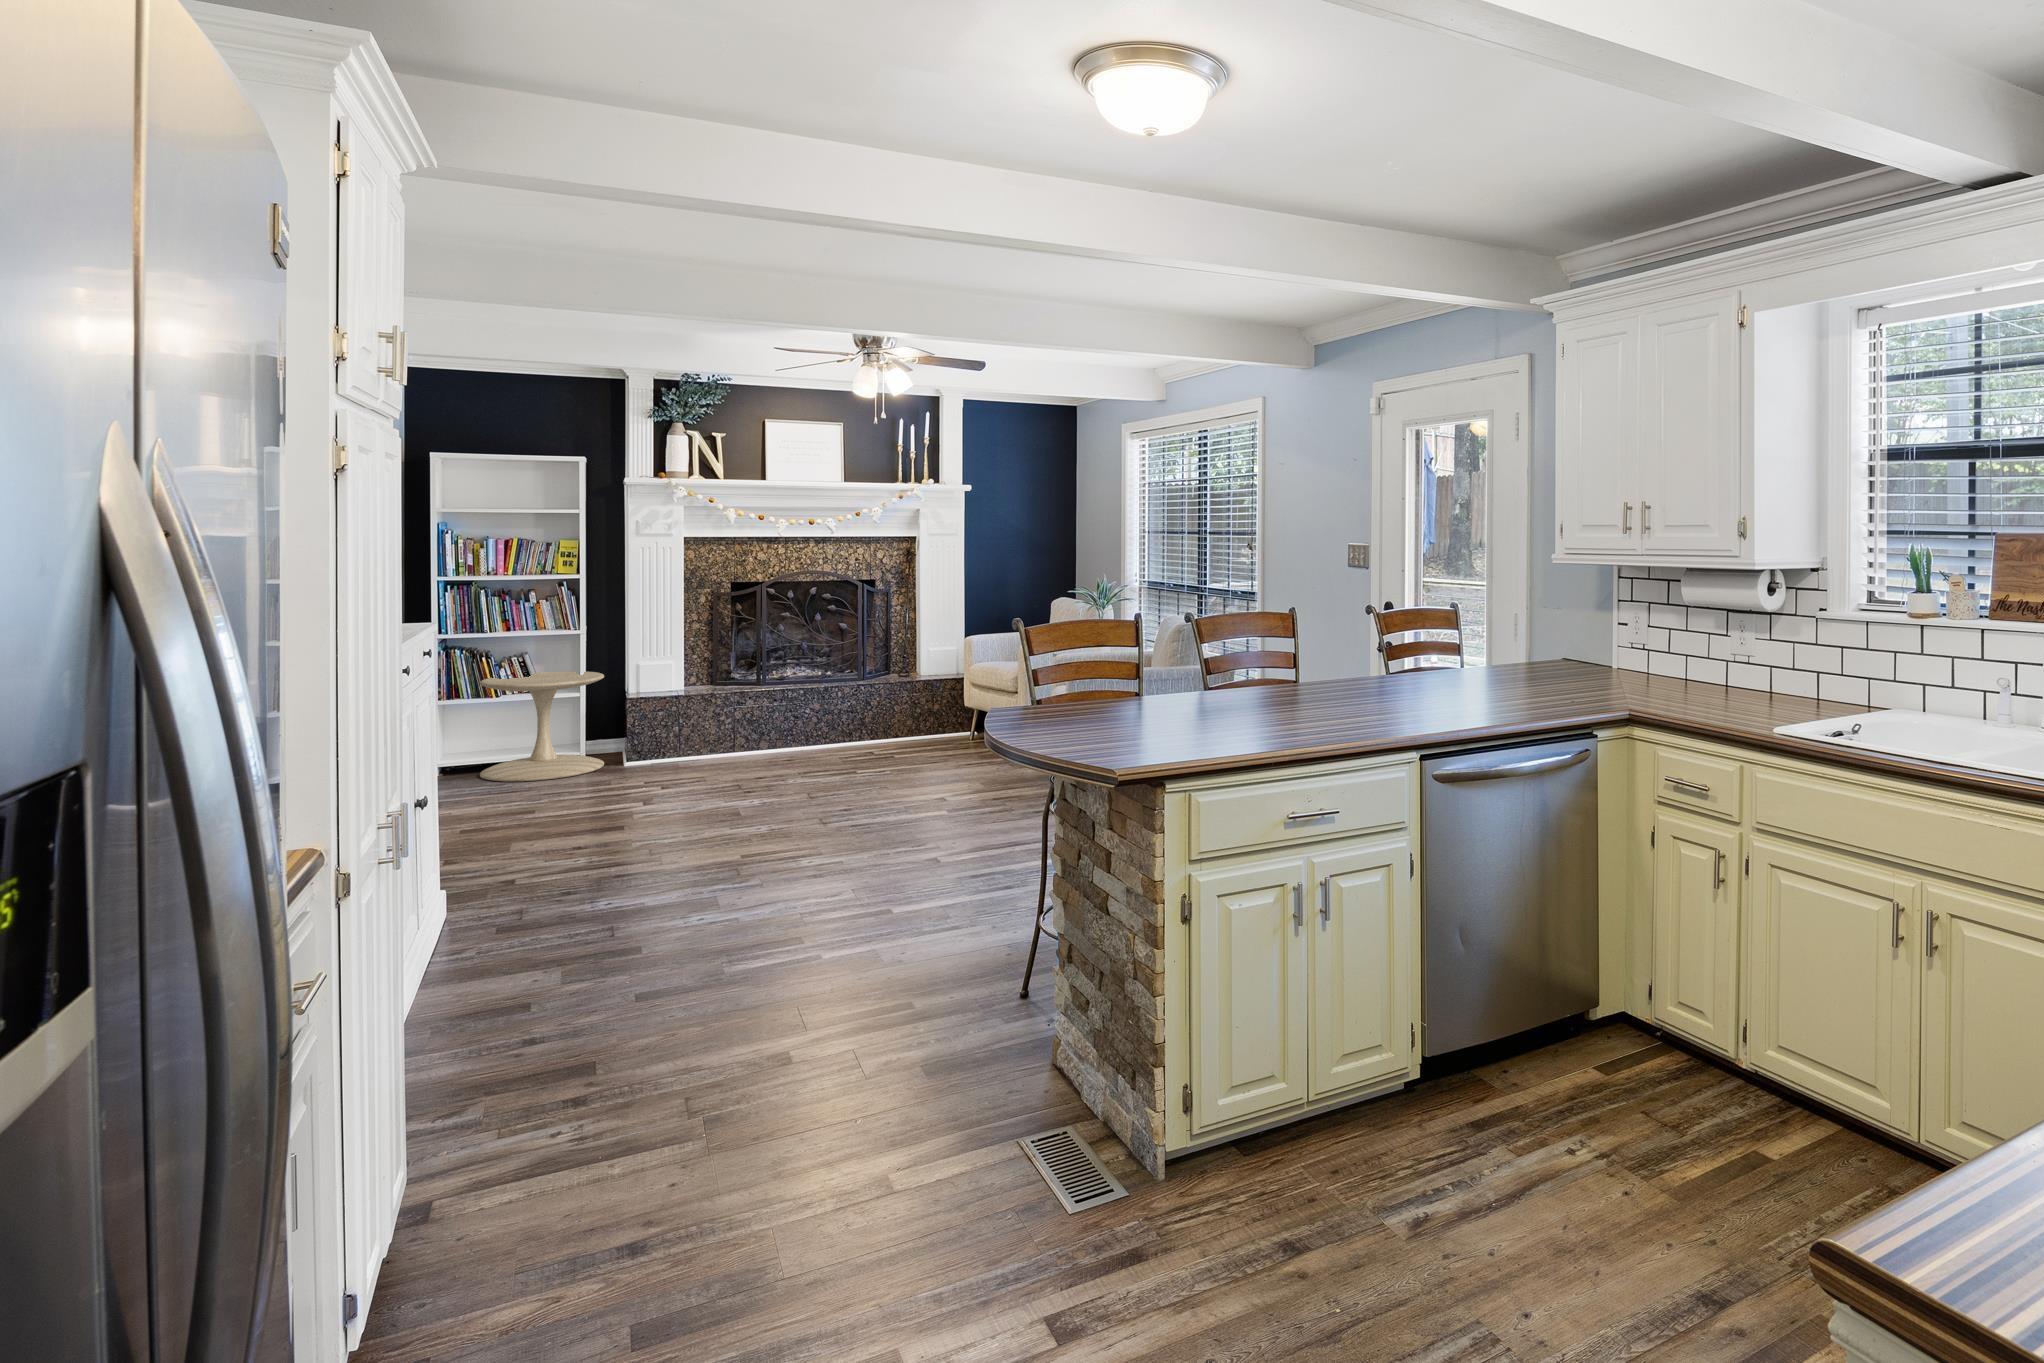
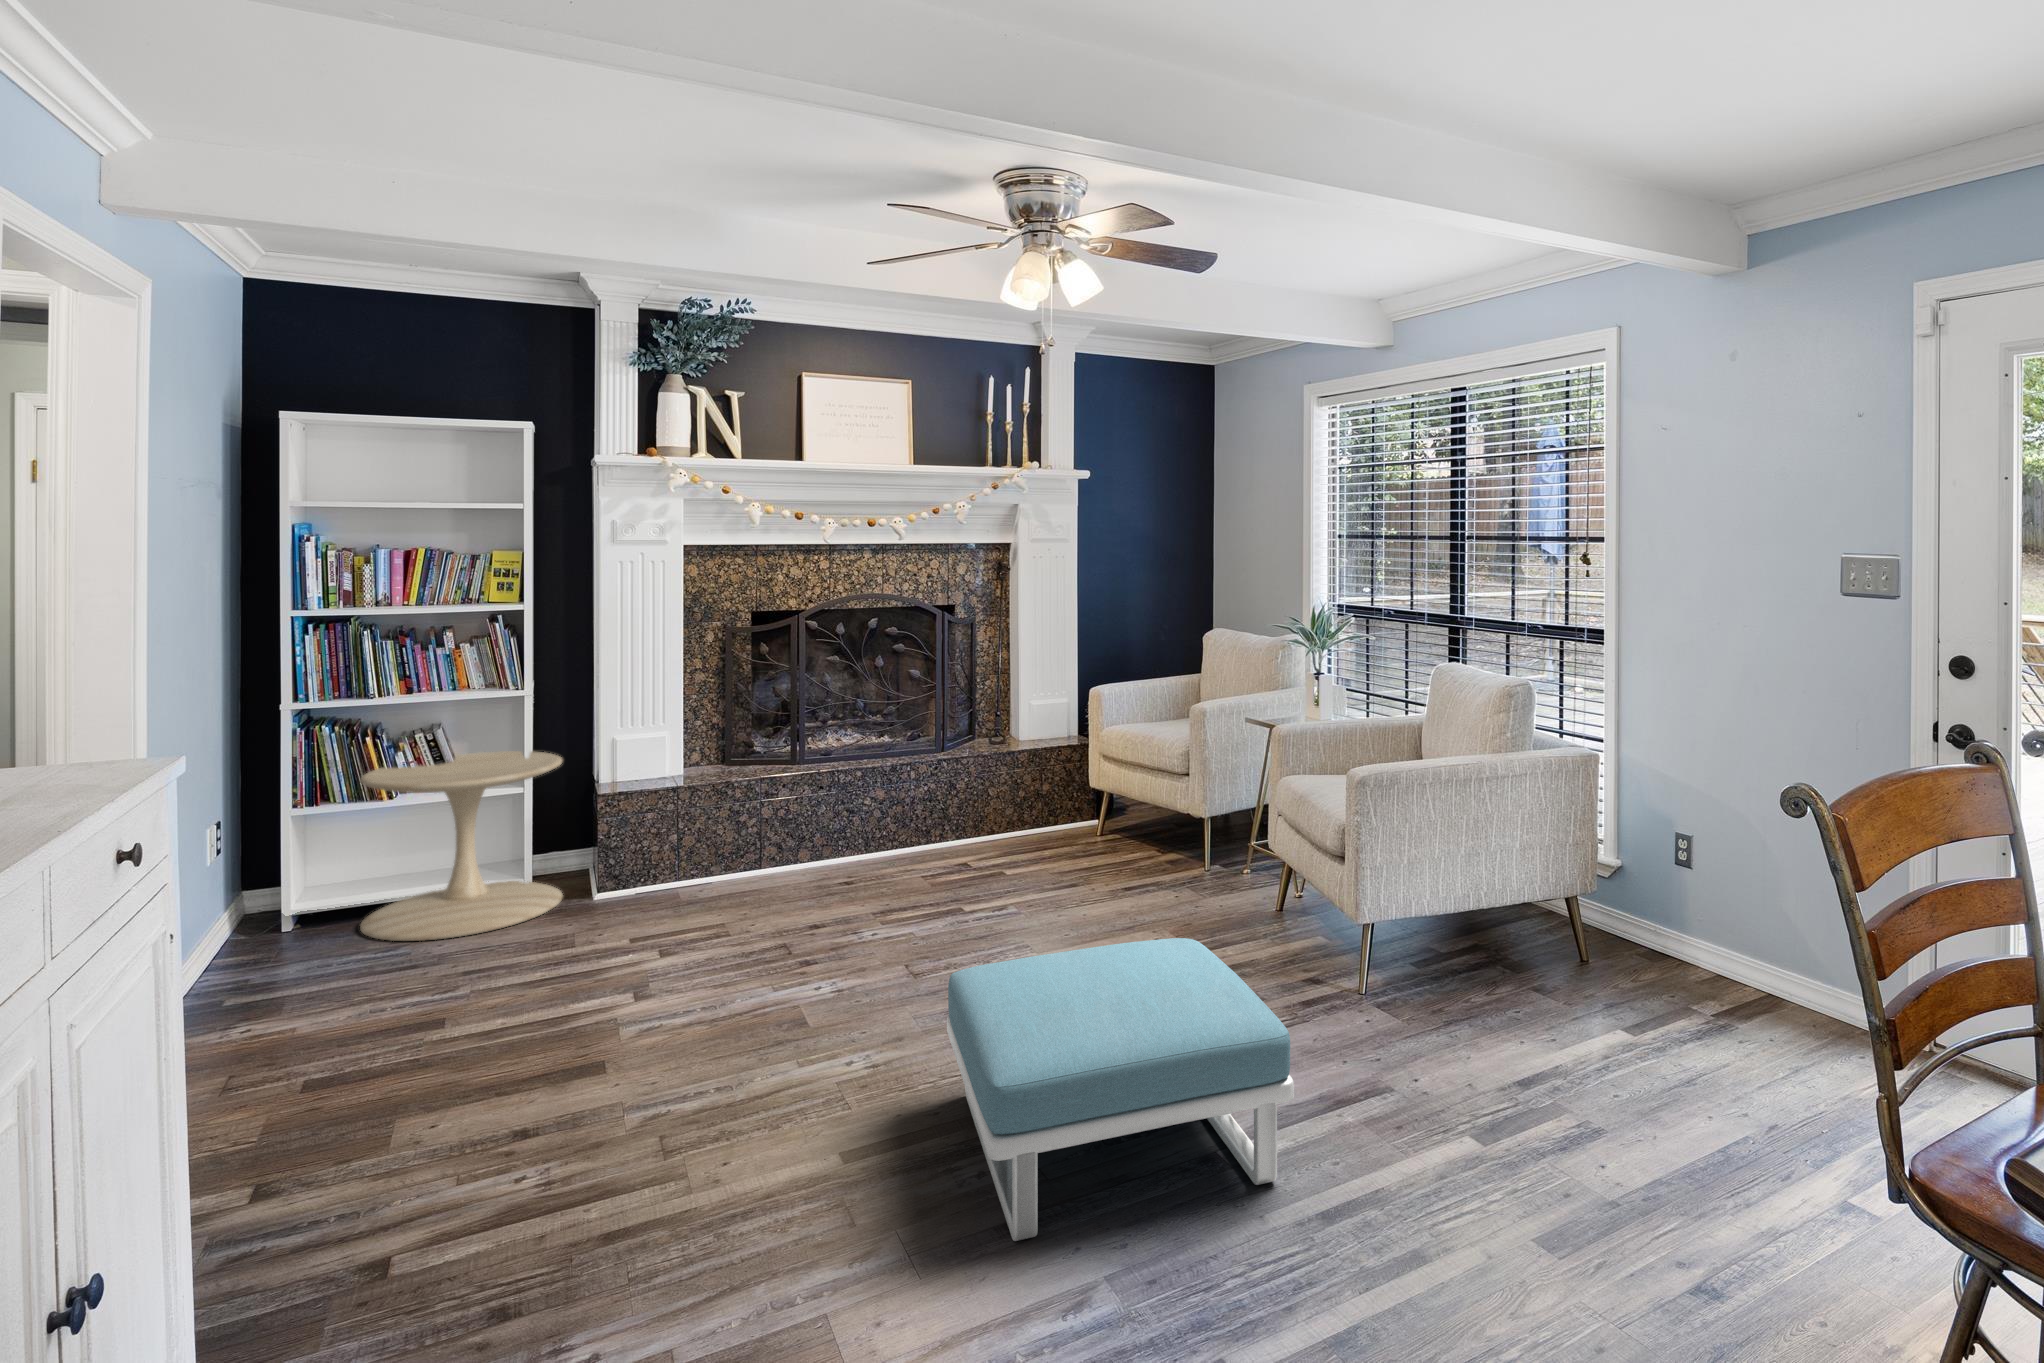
footstool: none [802,760,970,878] -> present [947,938,1294,1241]

